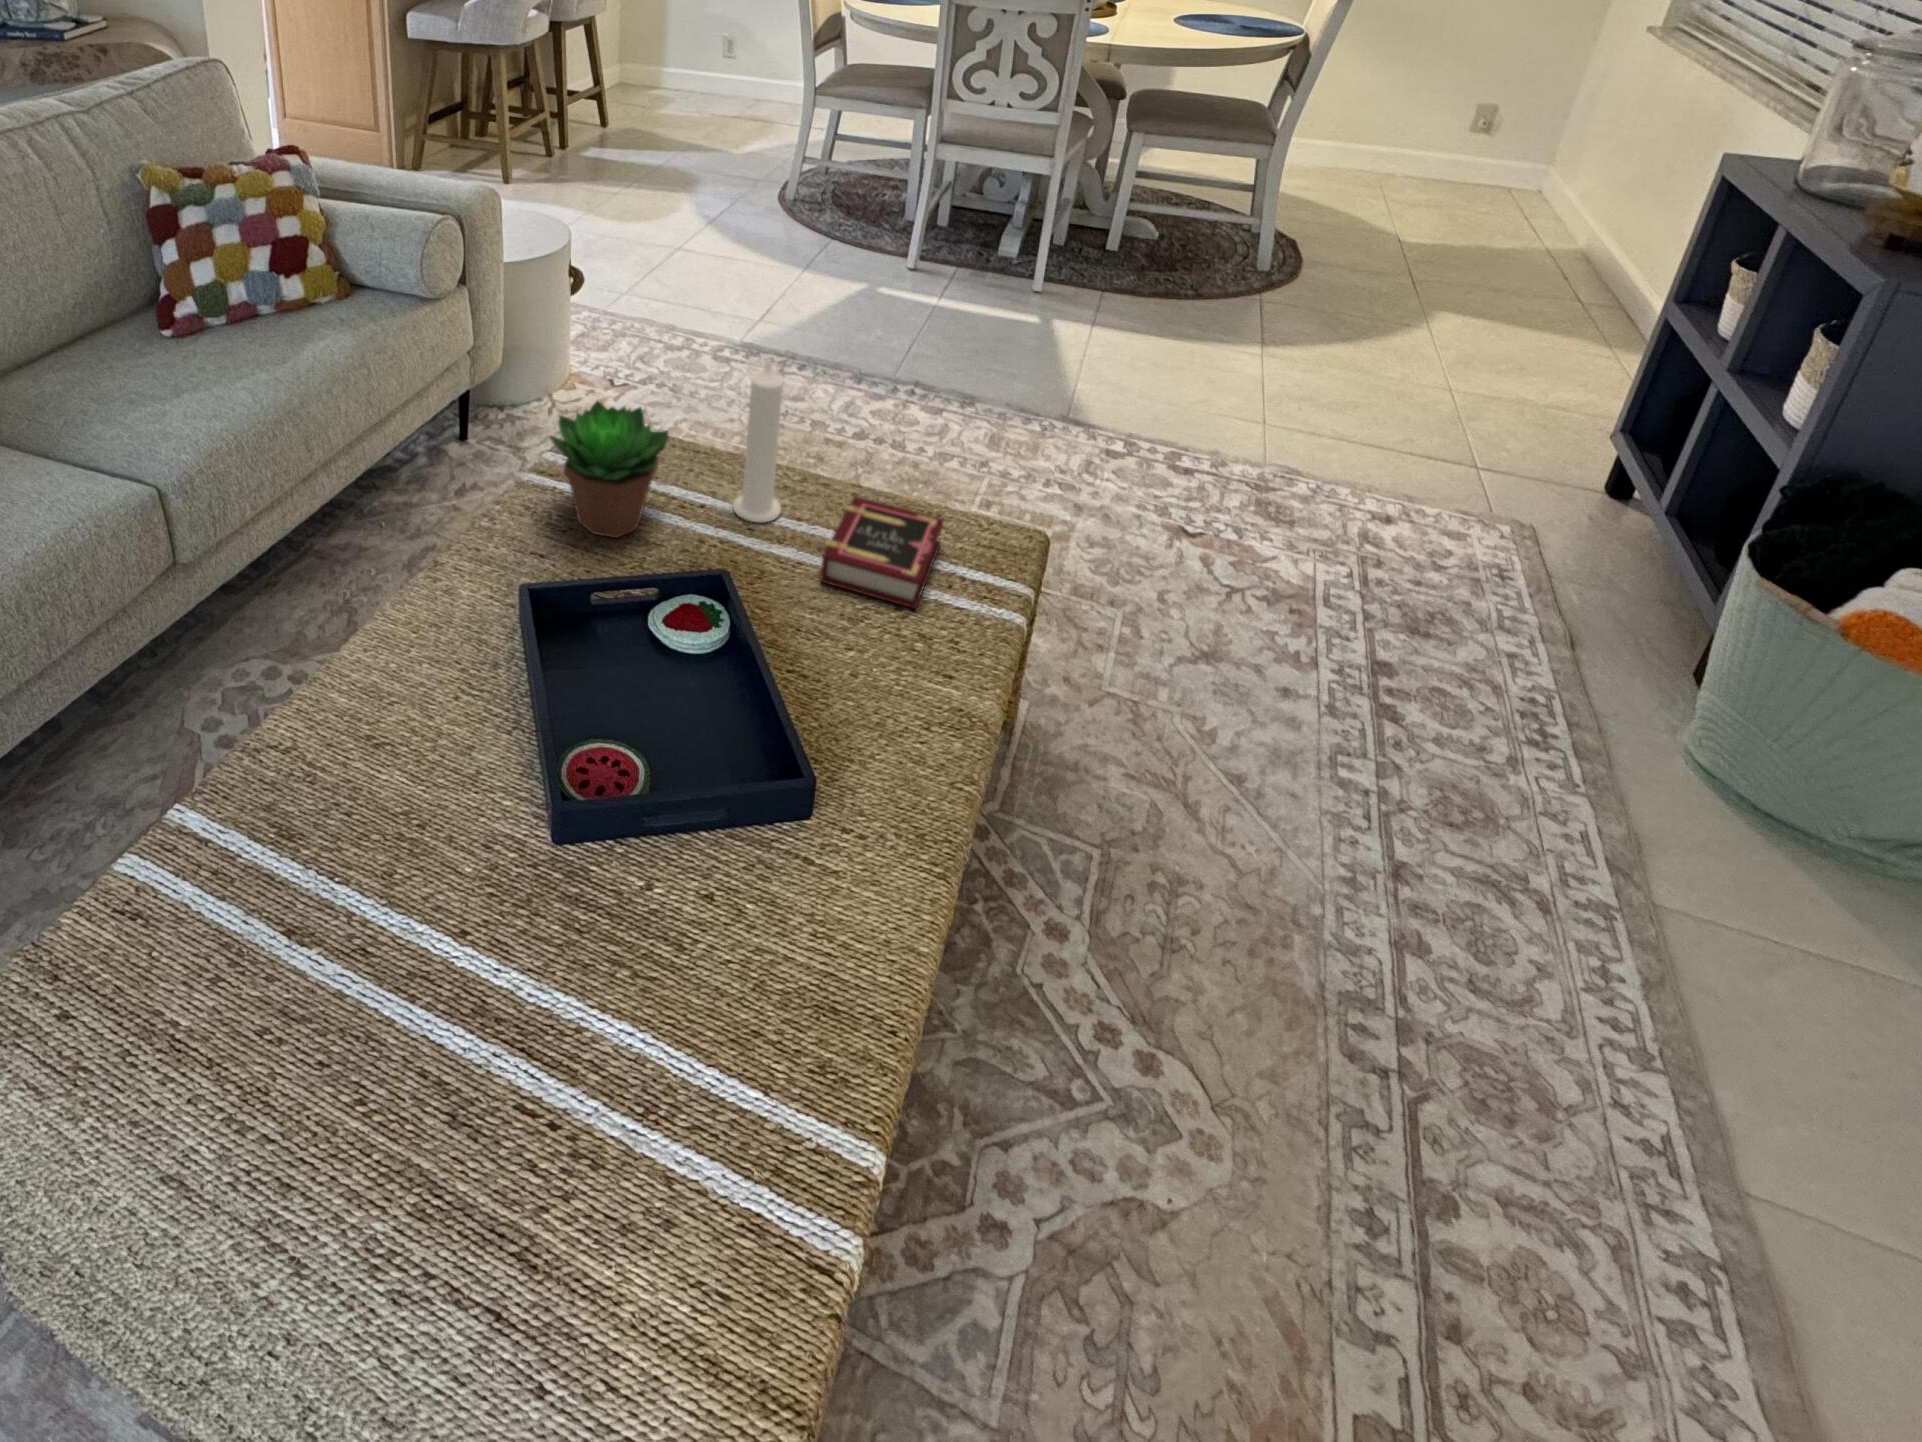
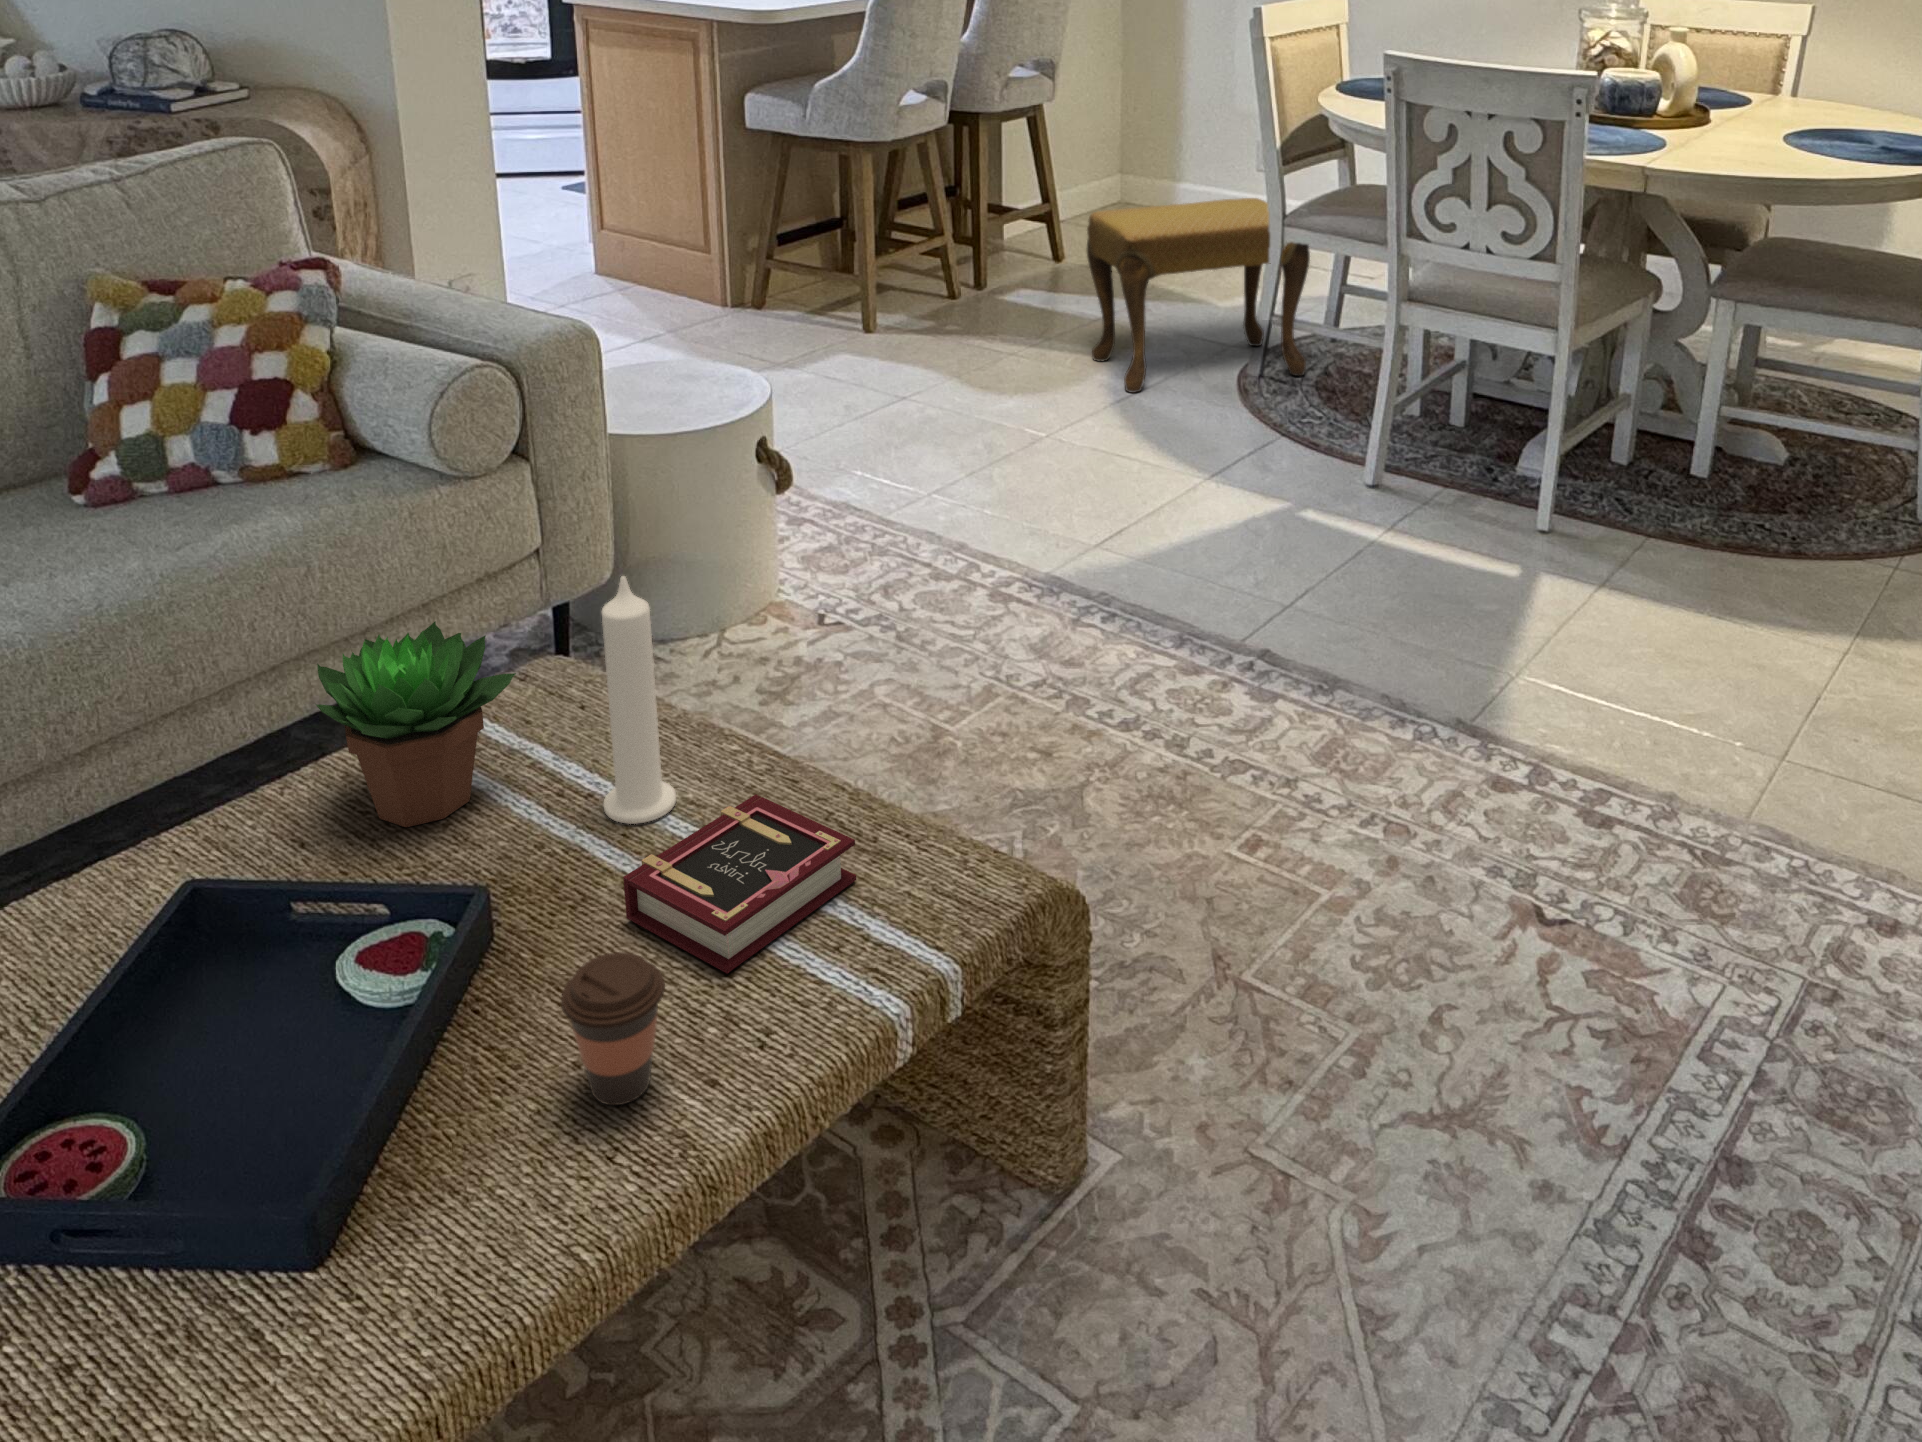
footstool: none [672,75,828,215] -> present [1087,198,1310,393]
coffee cup: none [890,600,959,695] -> present [561,952,665,1105]

